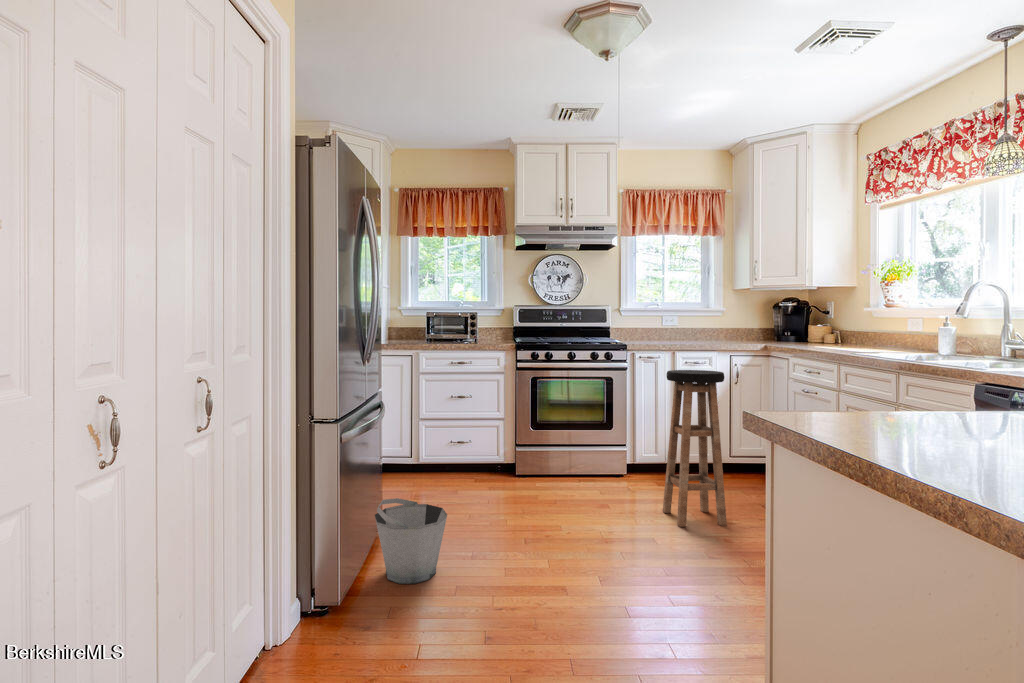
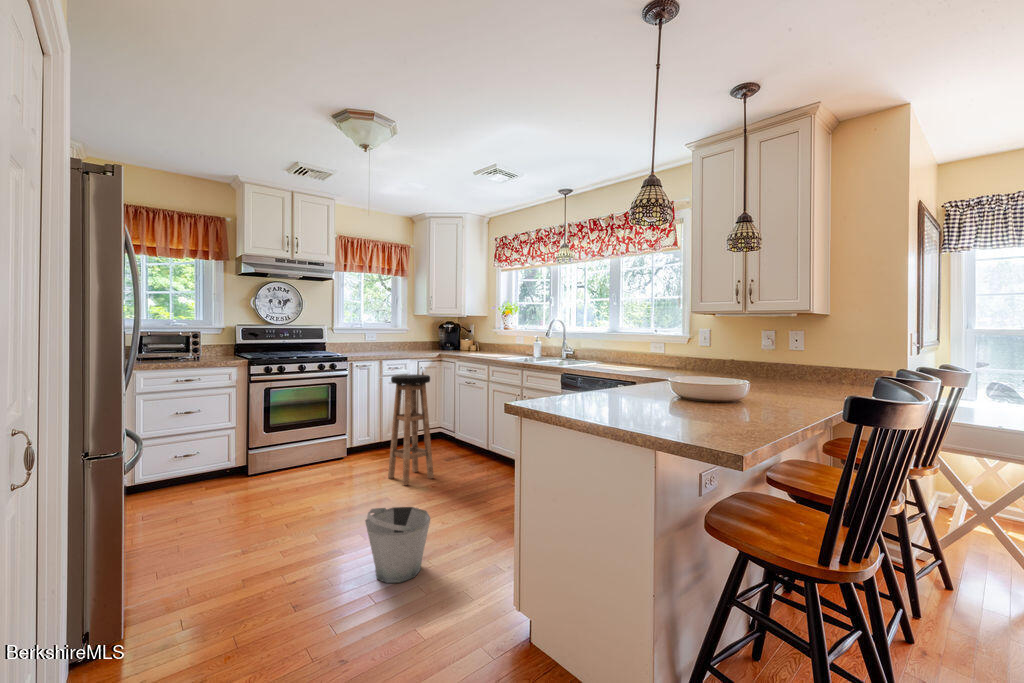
bucket: present [375,498,447,584] -> present [365,507,430,583]

